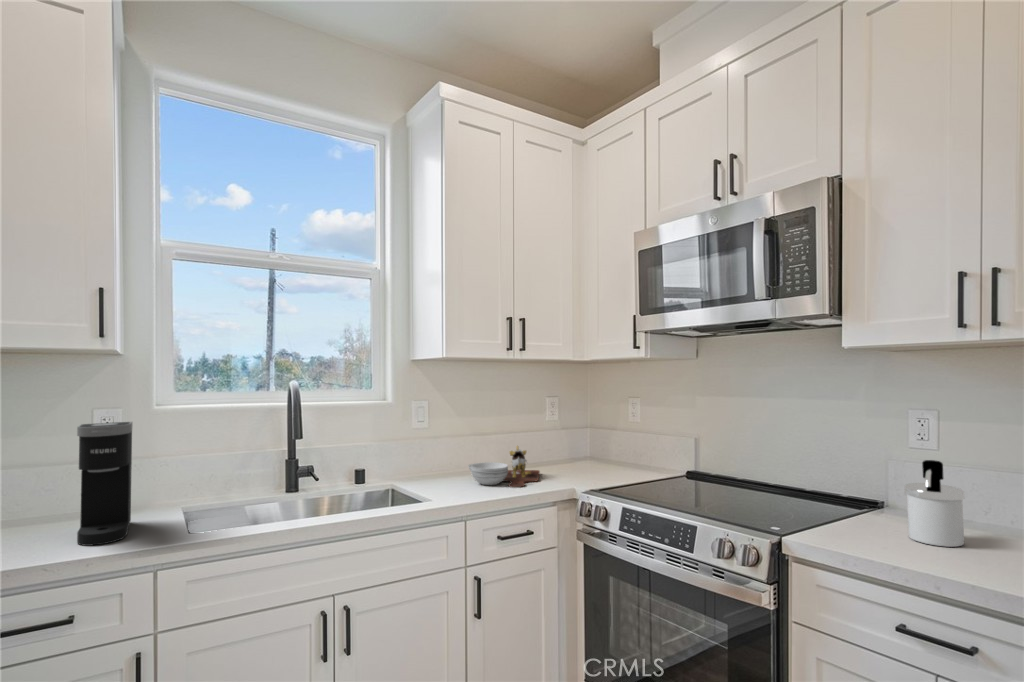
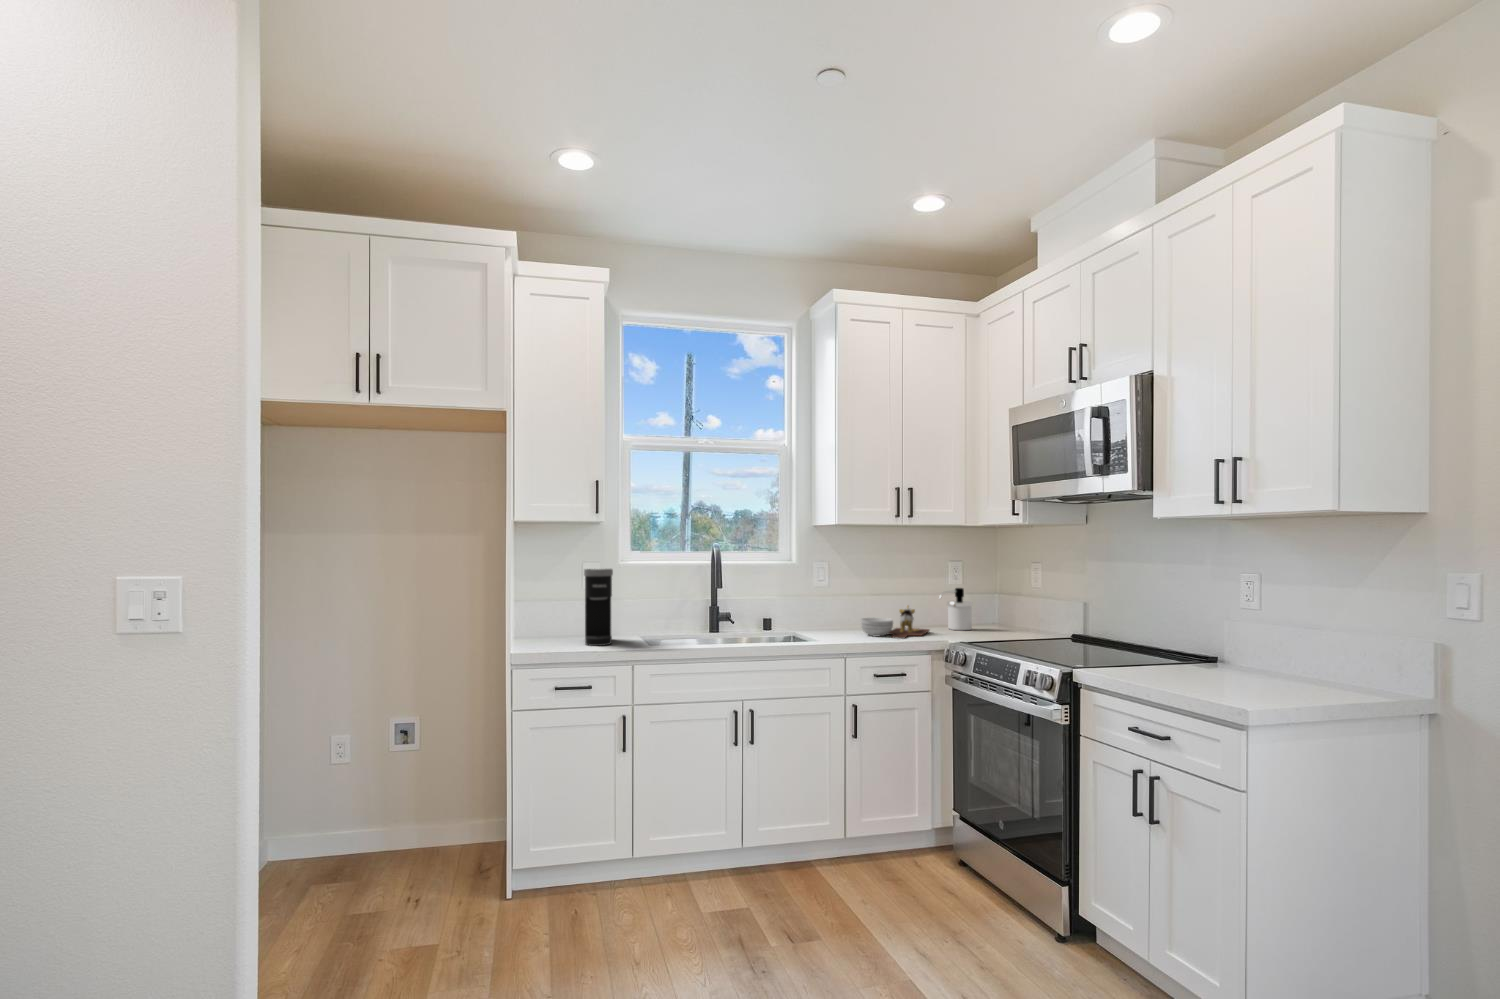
soap dispenser: present [905,460,964,547] -> present [939,588,973,630]

